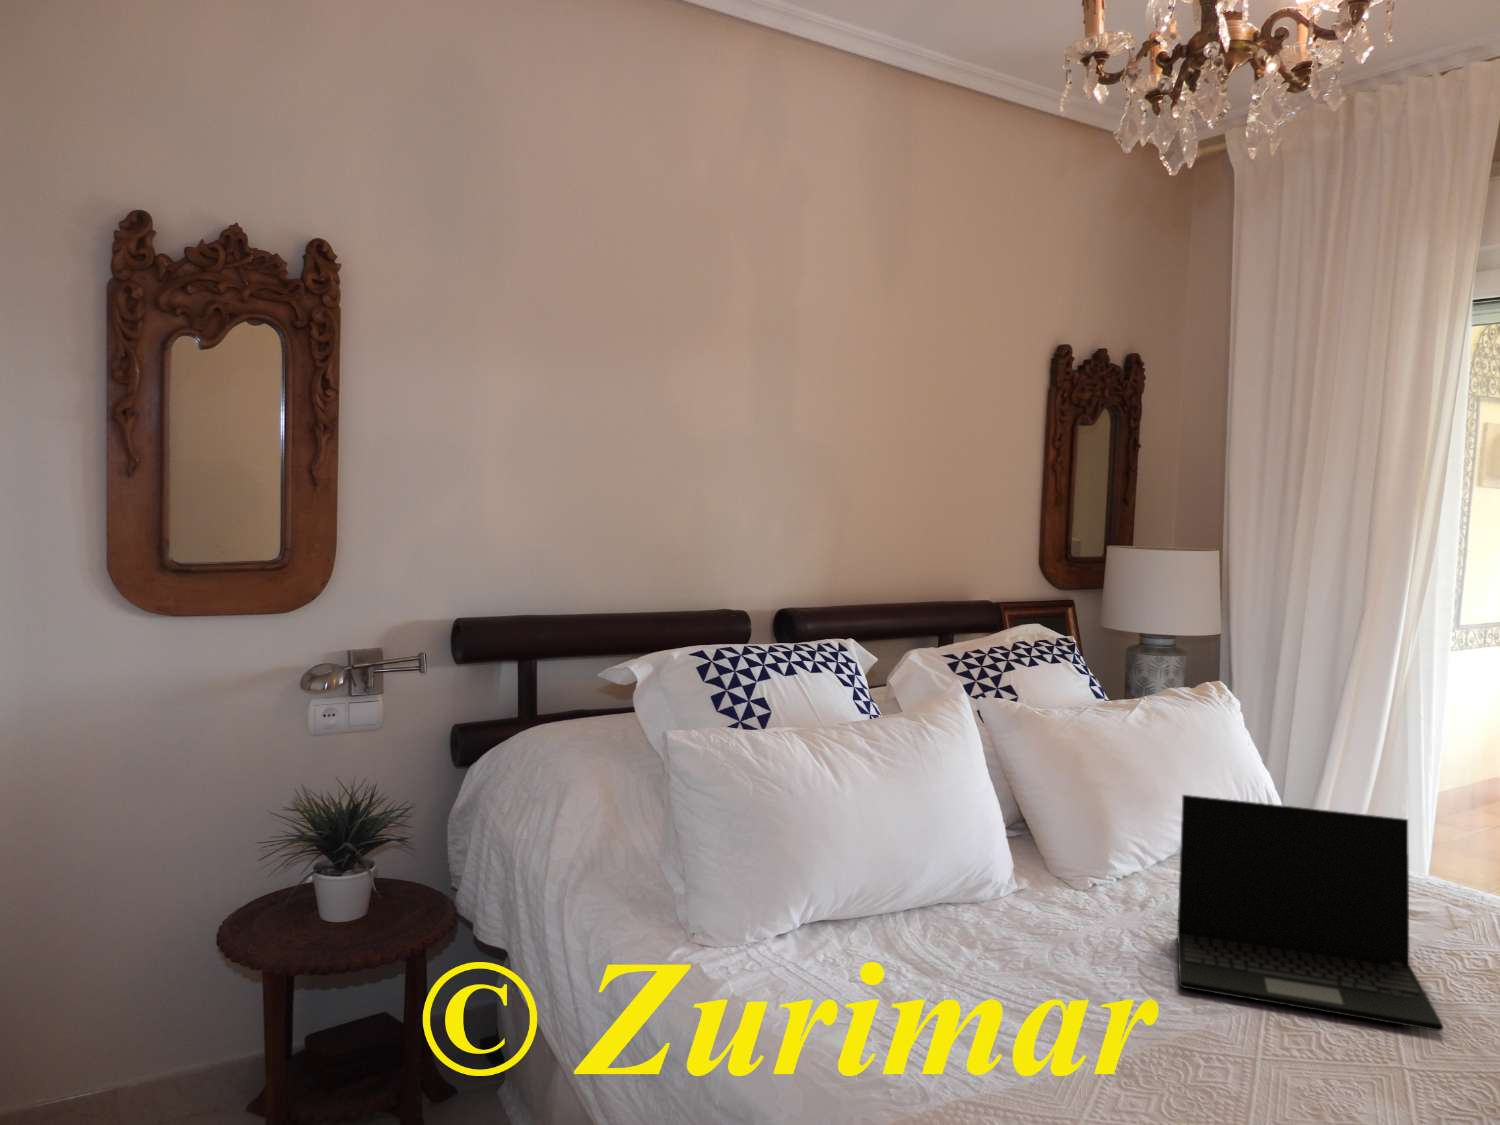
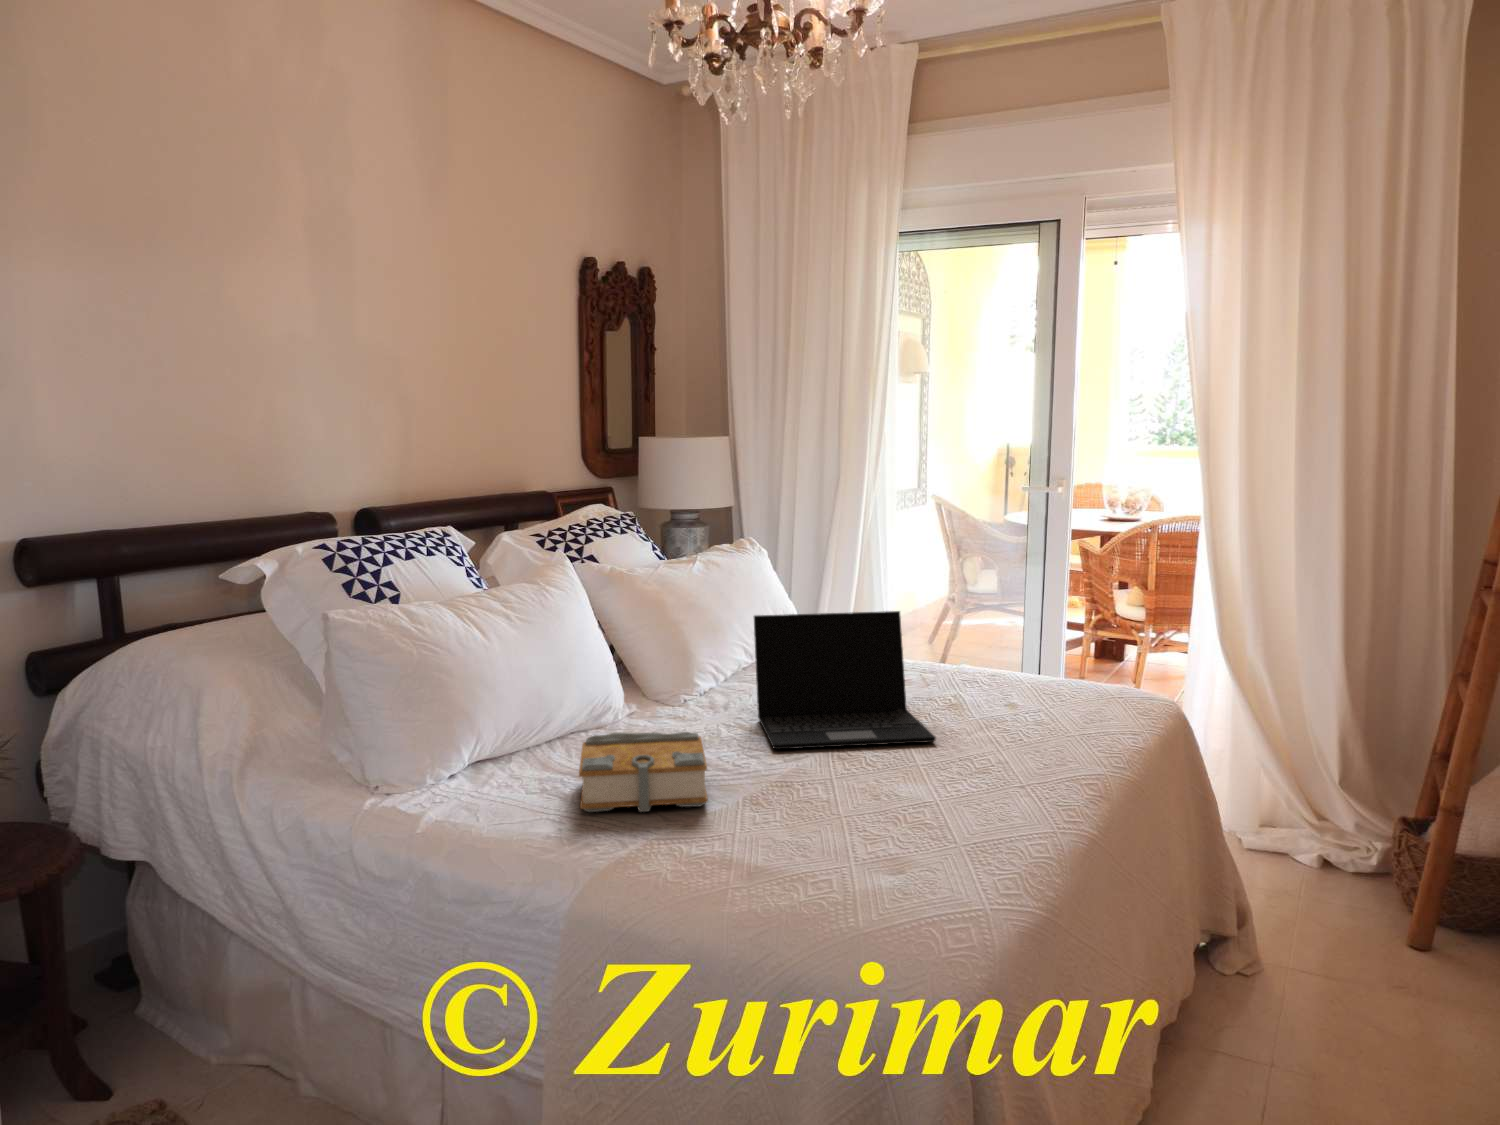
book: none [887,925,1066,1056] -> present [579,732,708,812]

